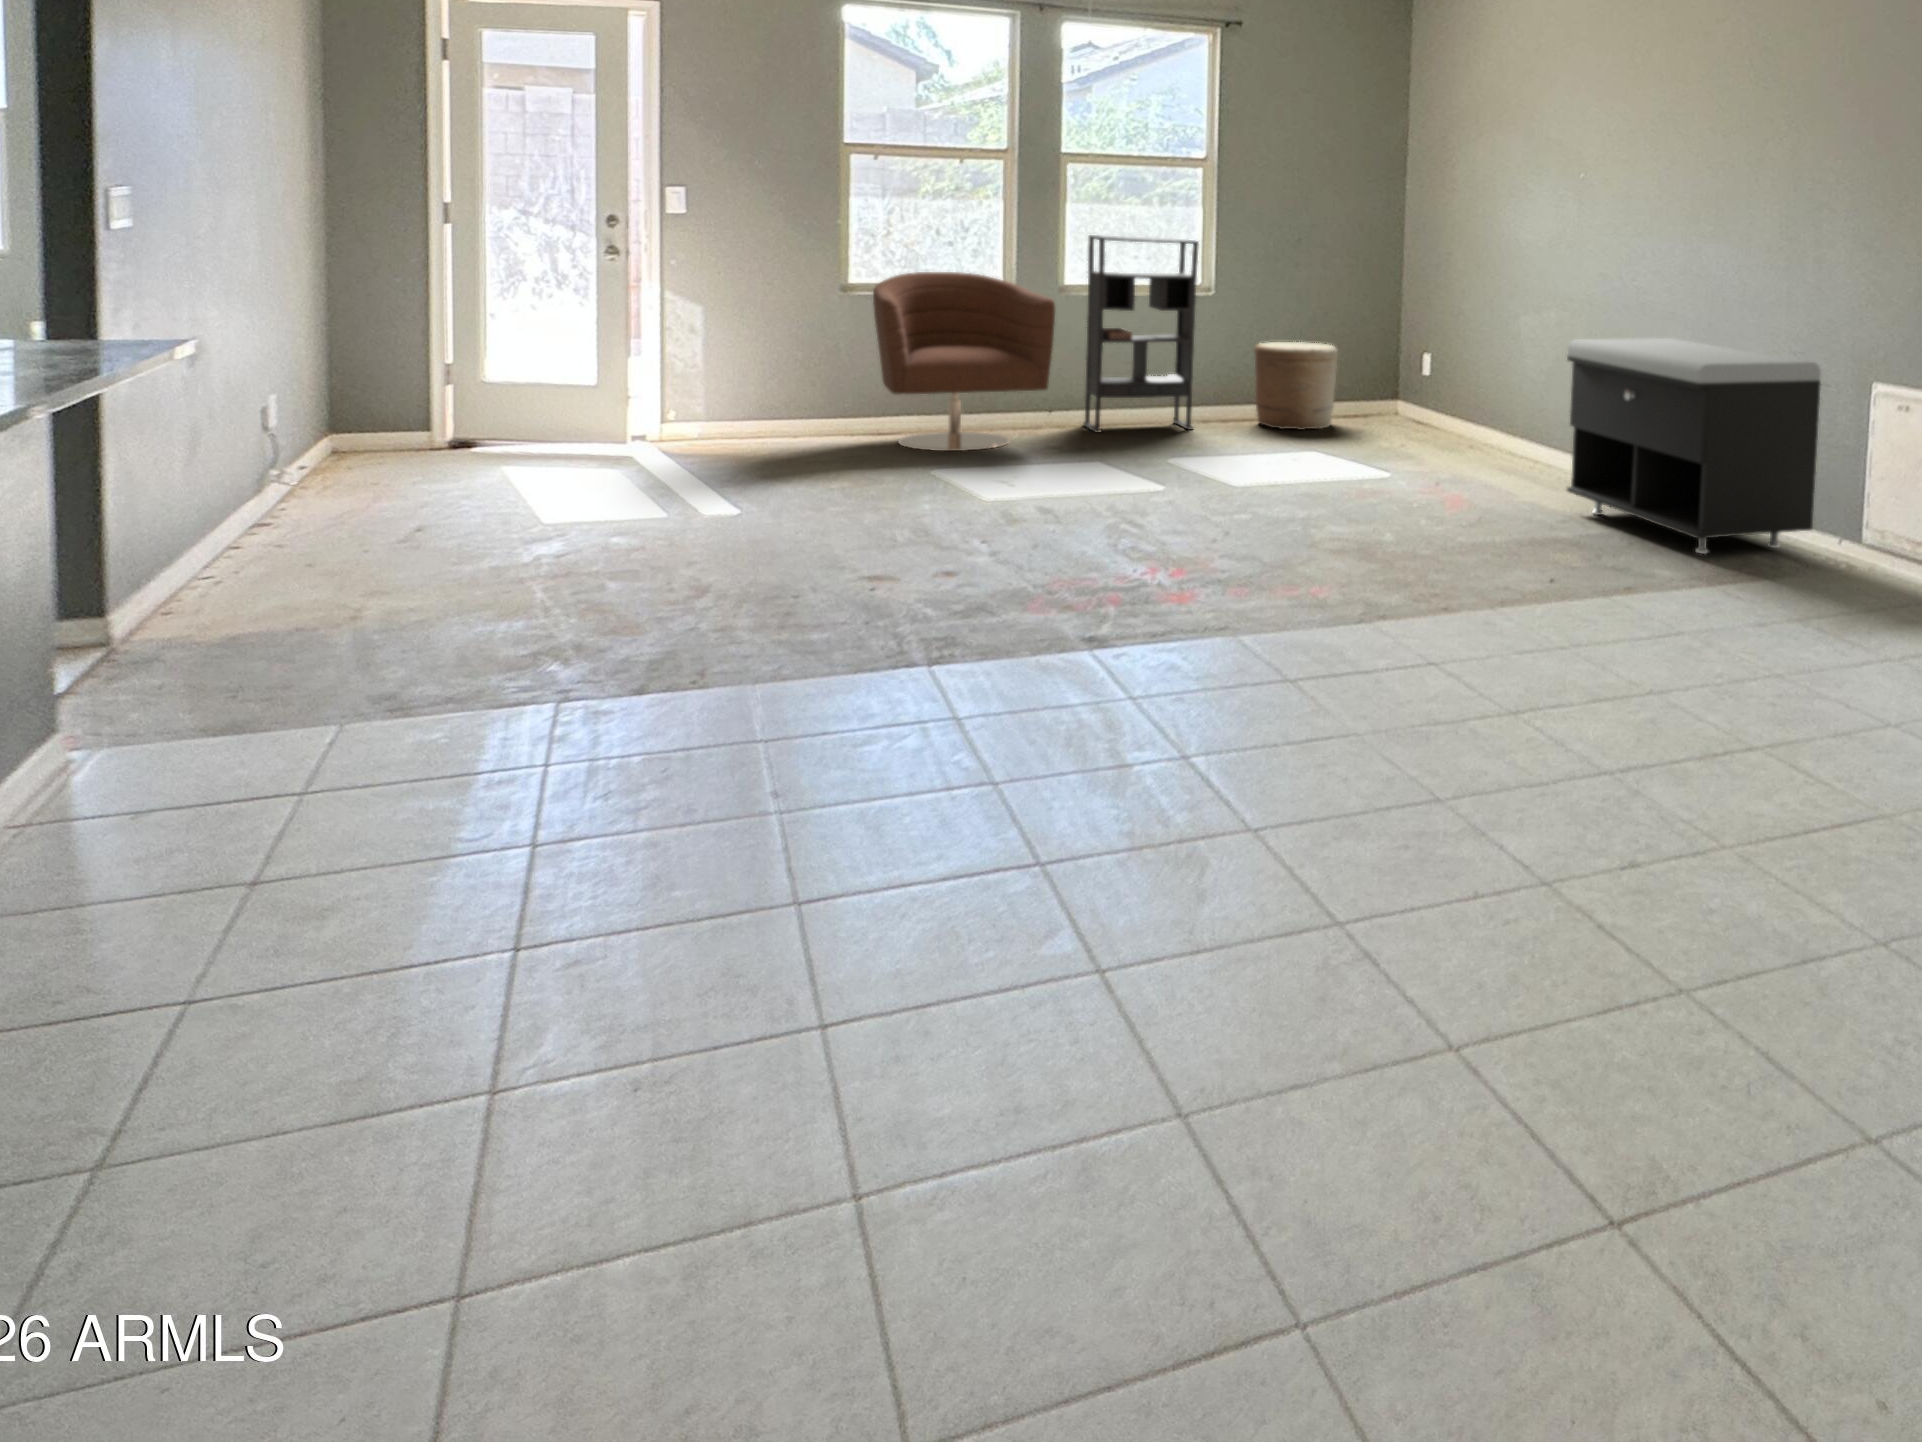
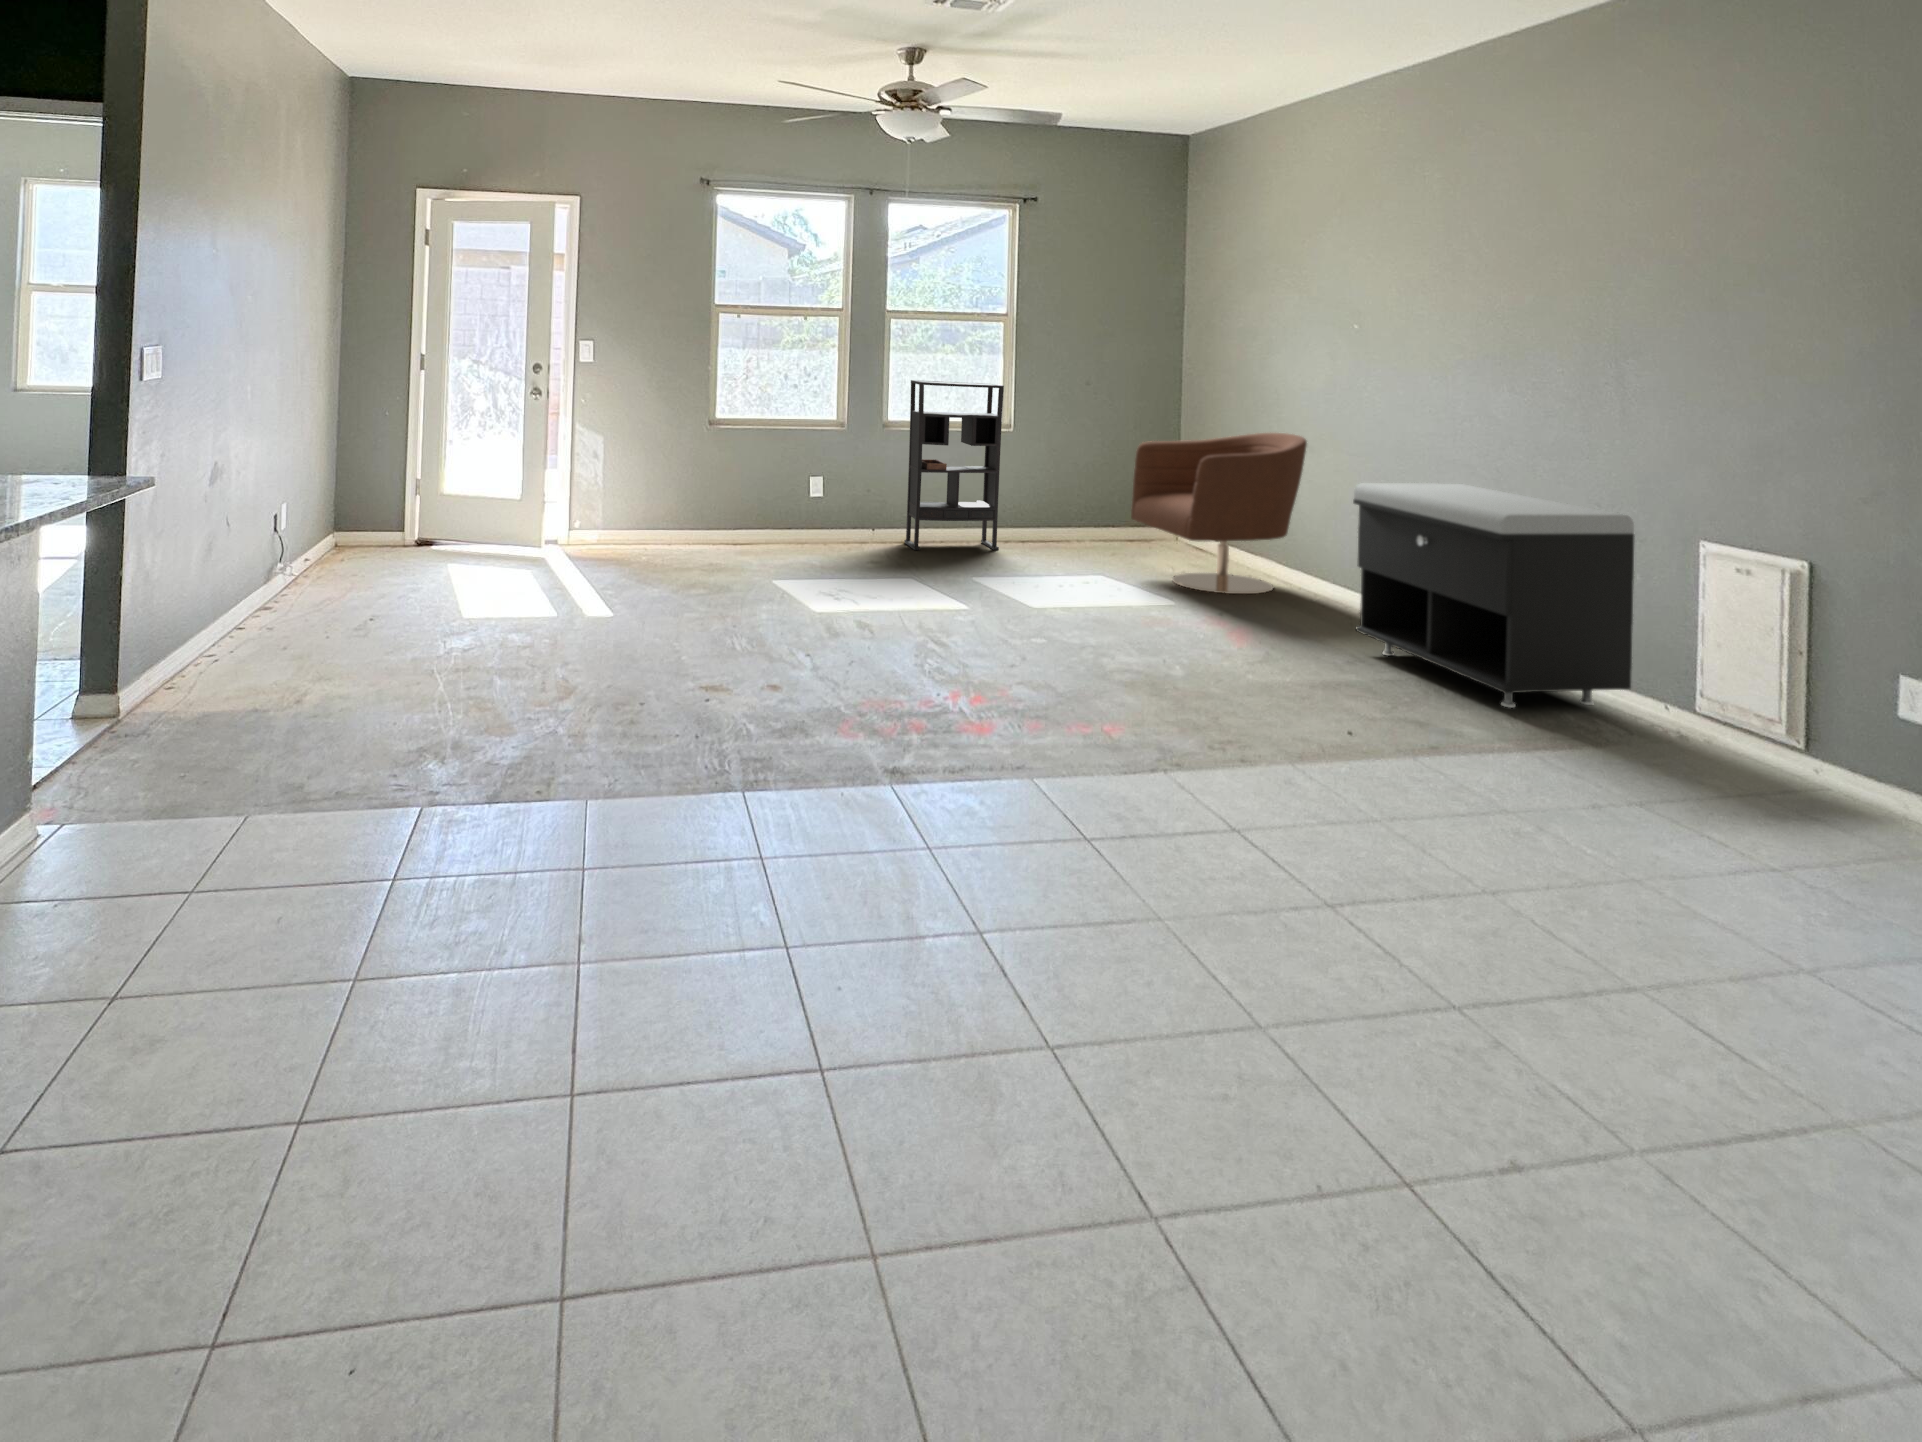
armchair: present [873,272,1055,451] -> present [1131,433,1307,594]
woven basket: present [1254,342,1338,430] -> none [1052,474,1127,554]

